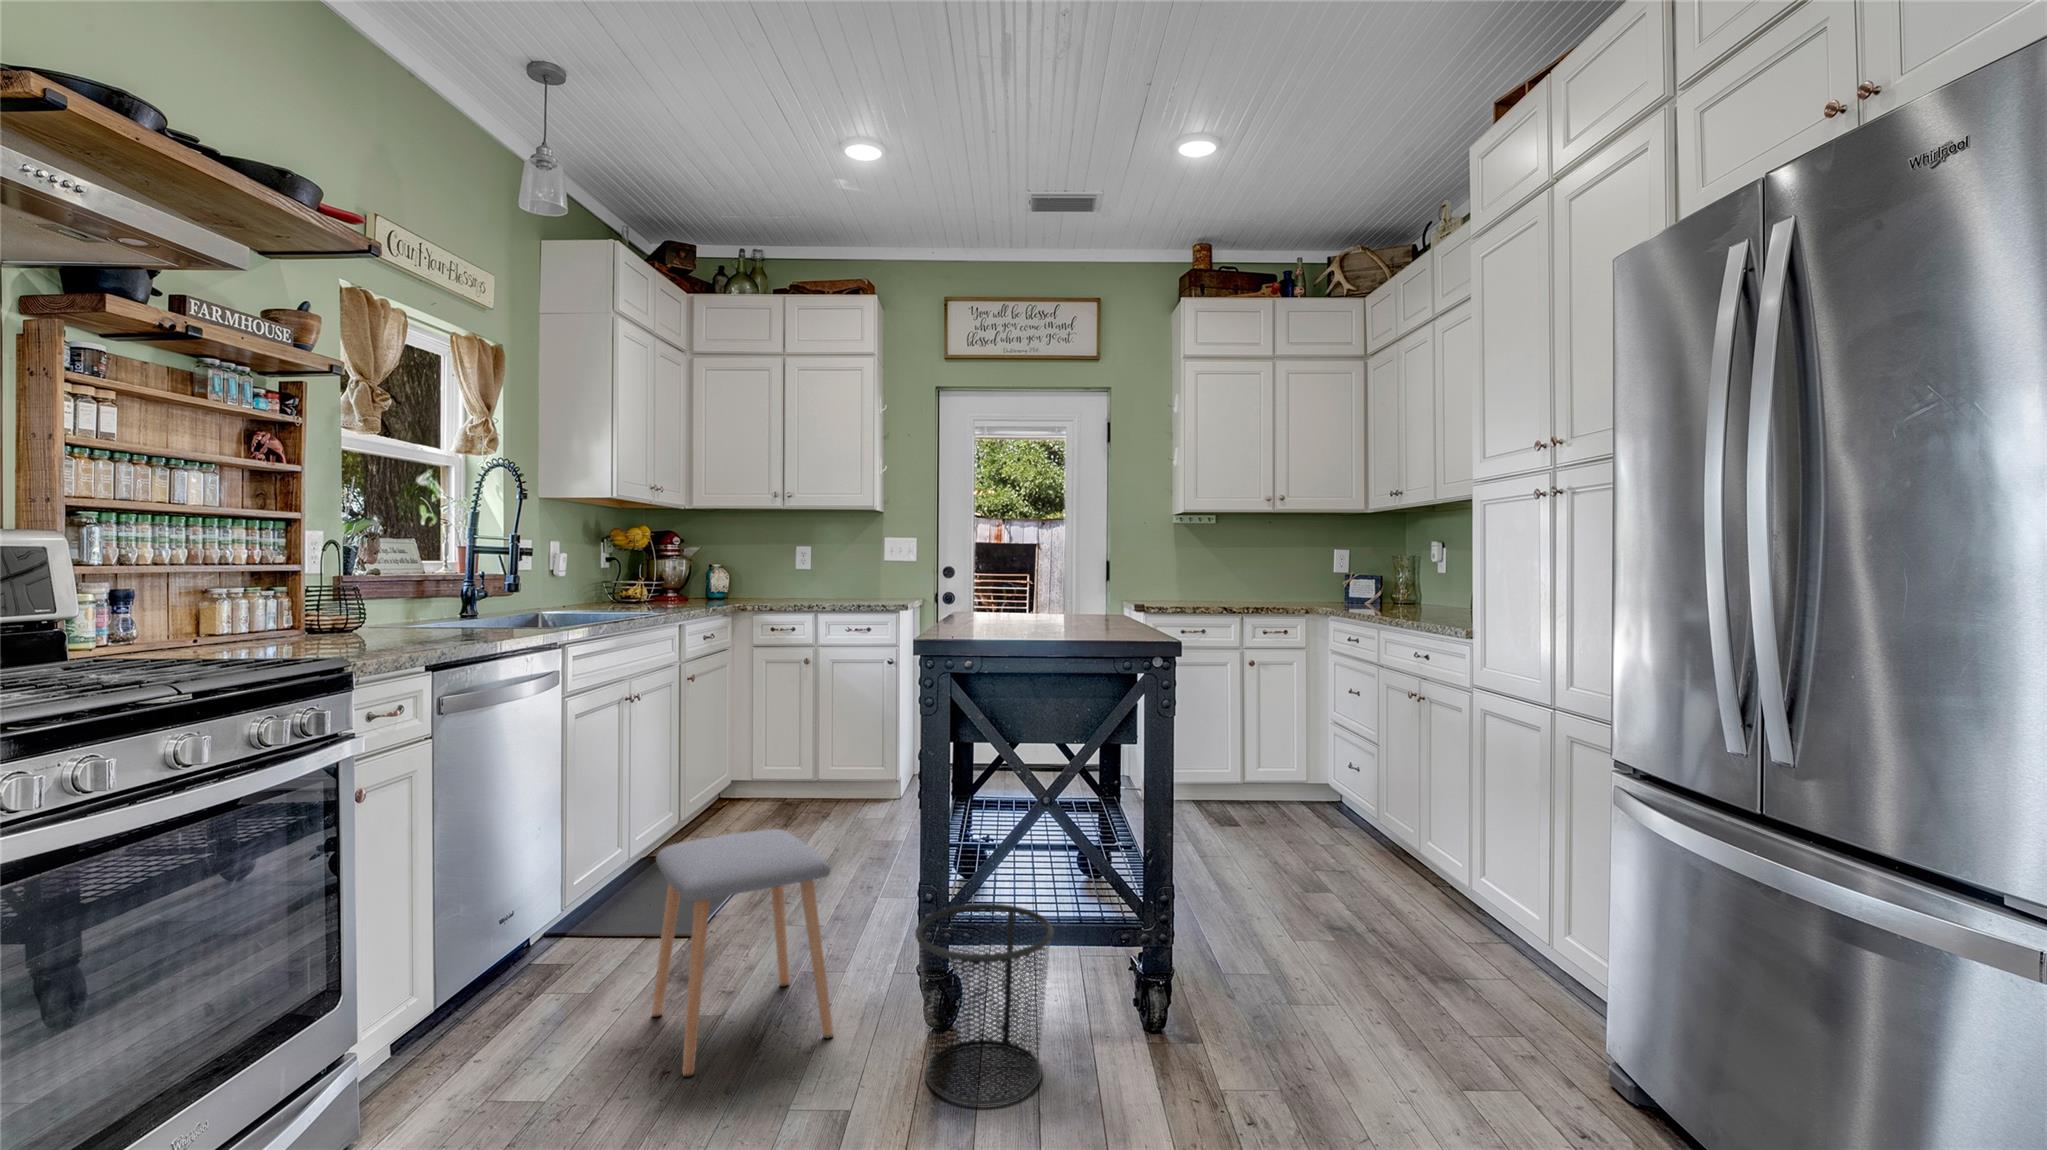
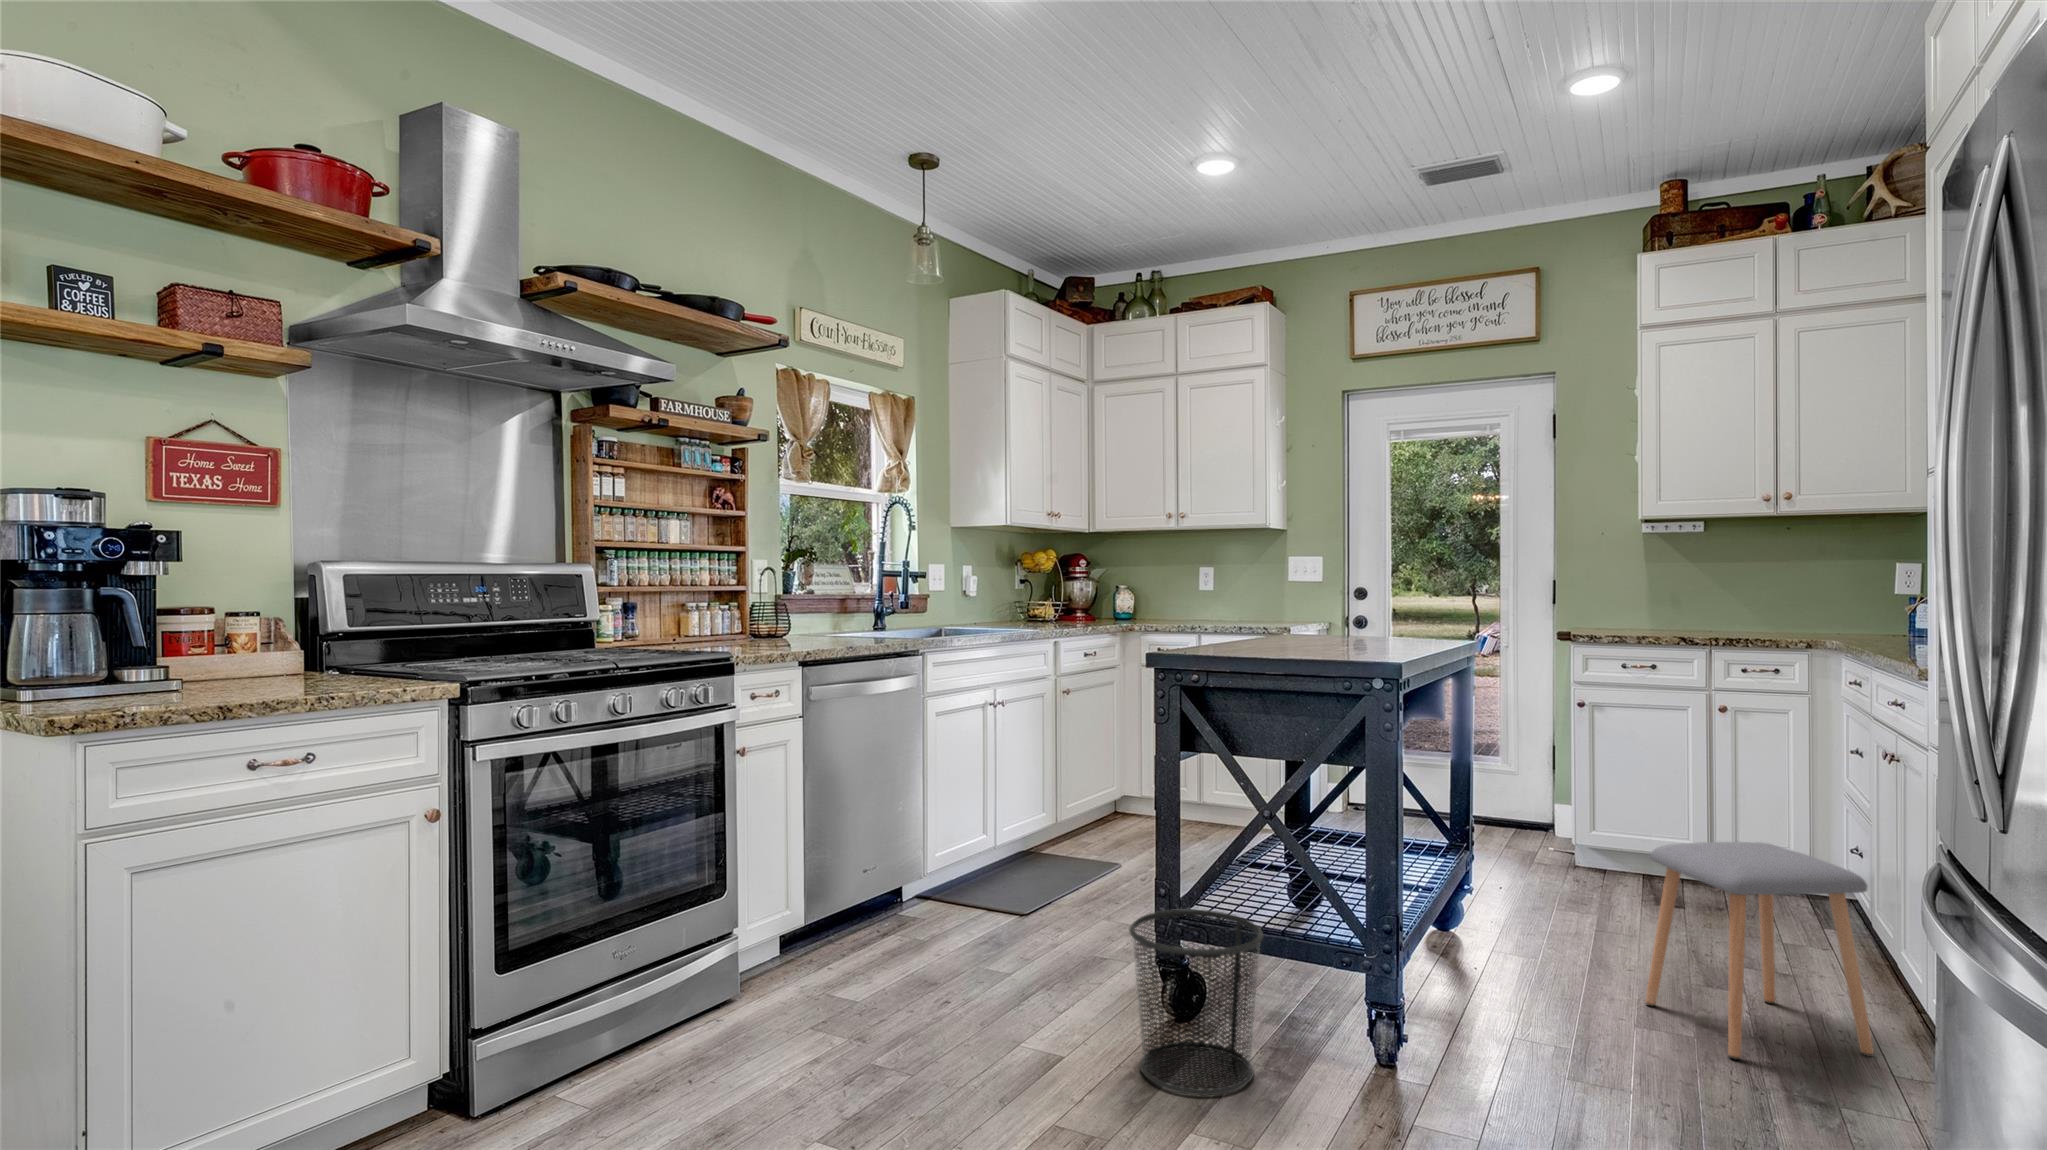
stool: present [652,829,833,1077] -> present [1645,842,1874,1060]

